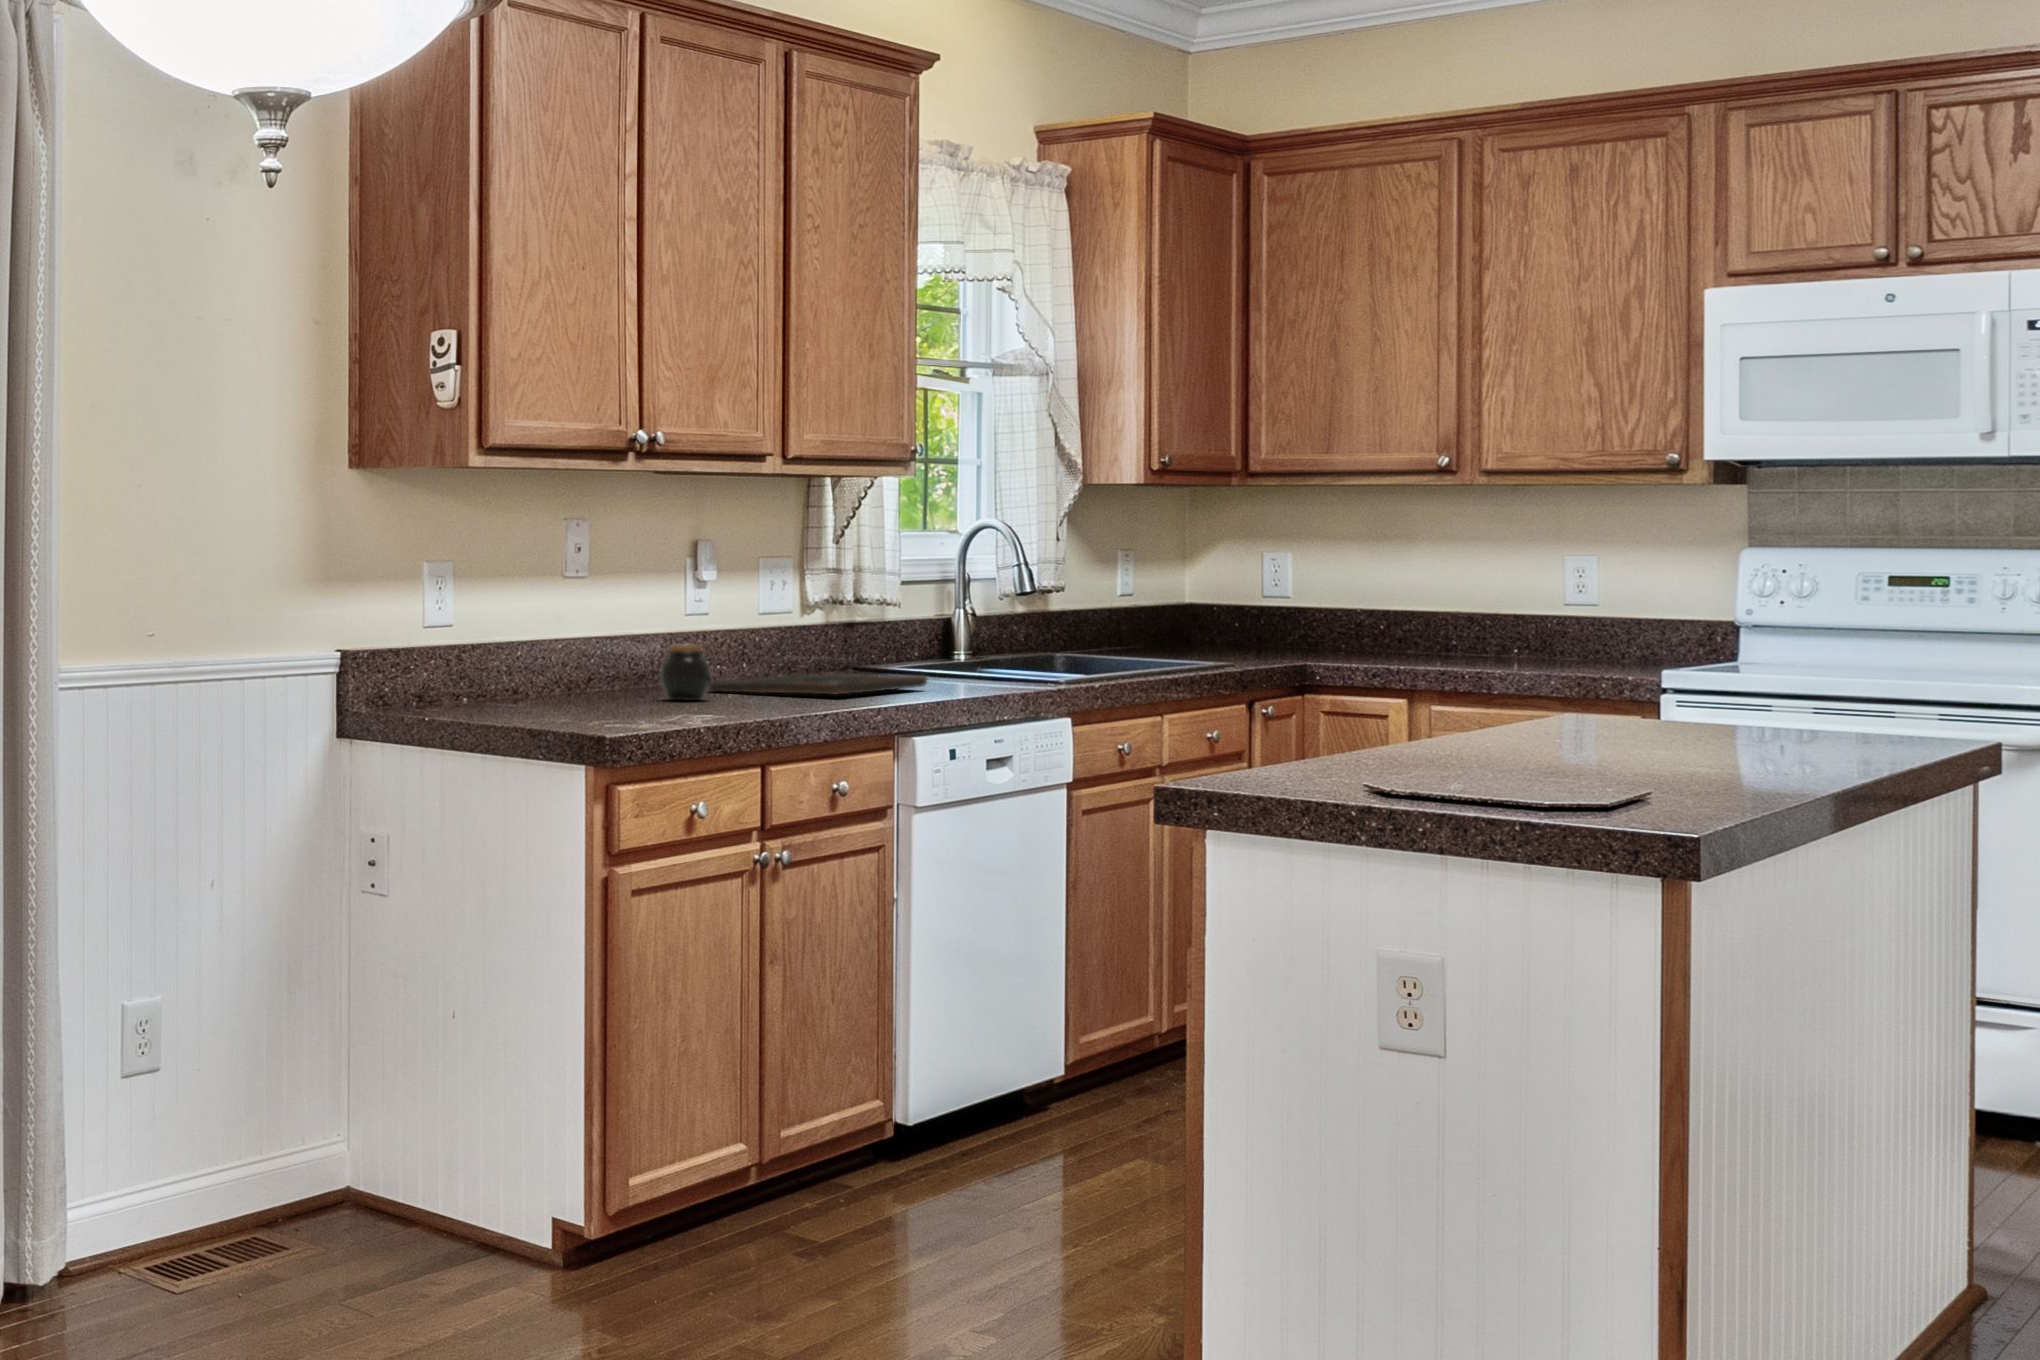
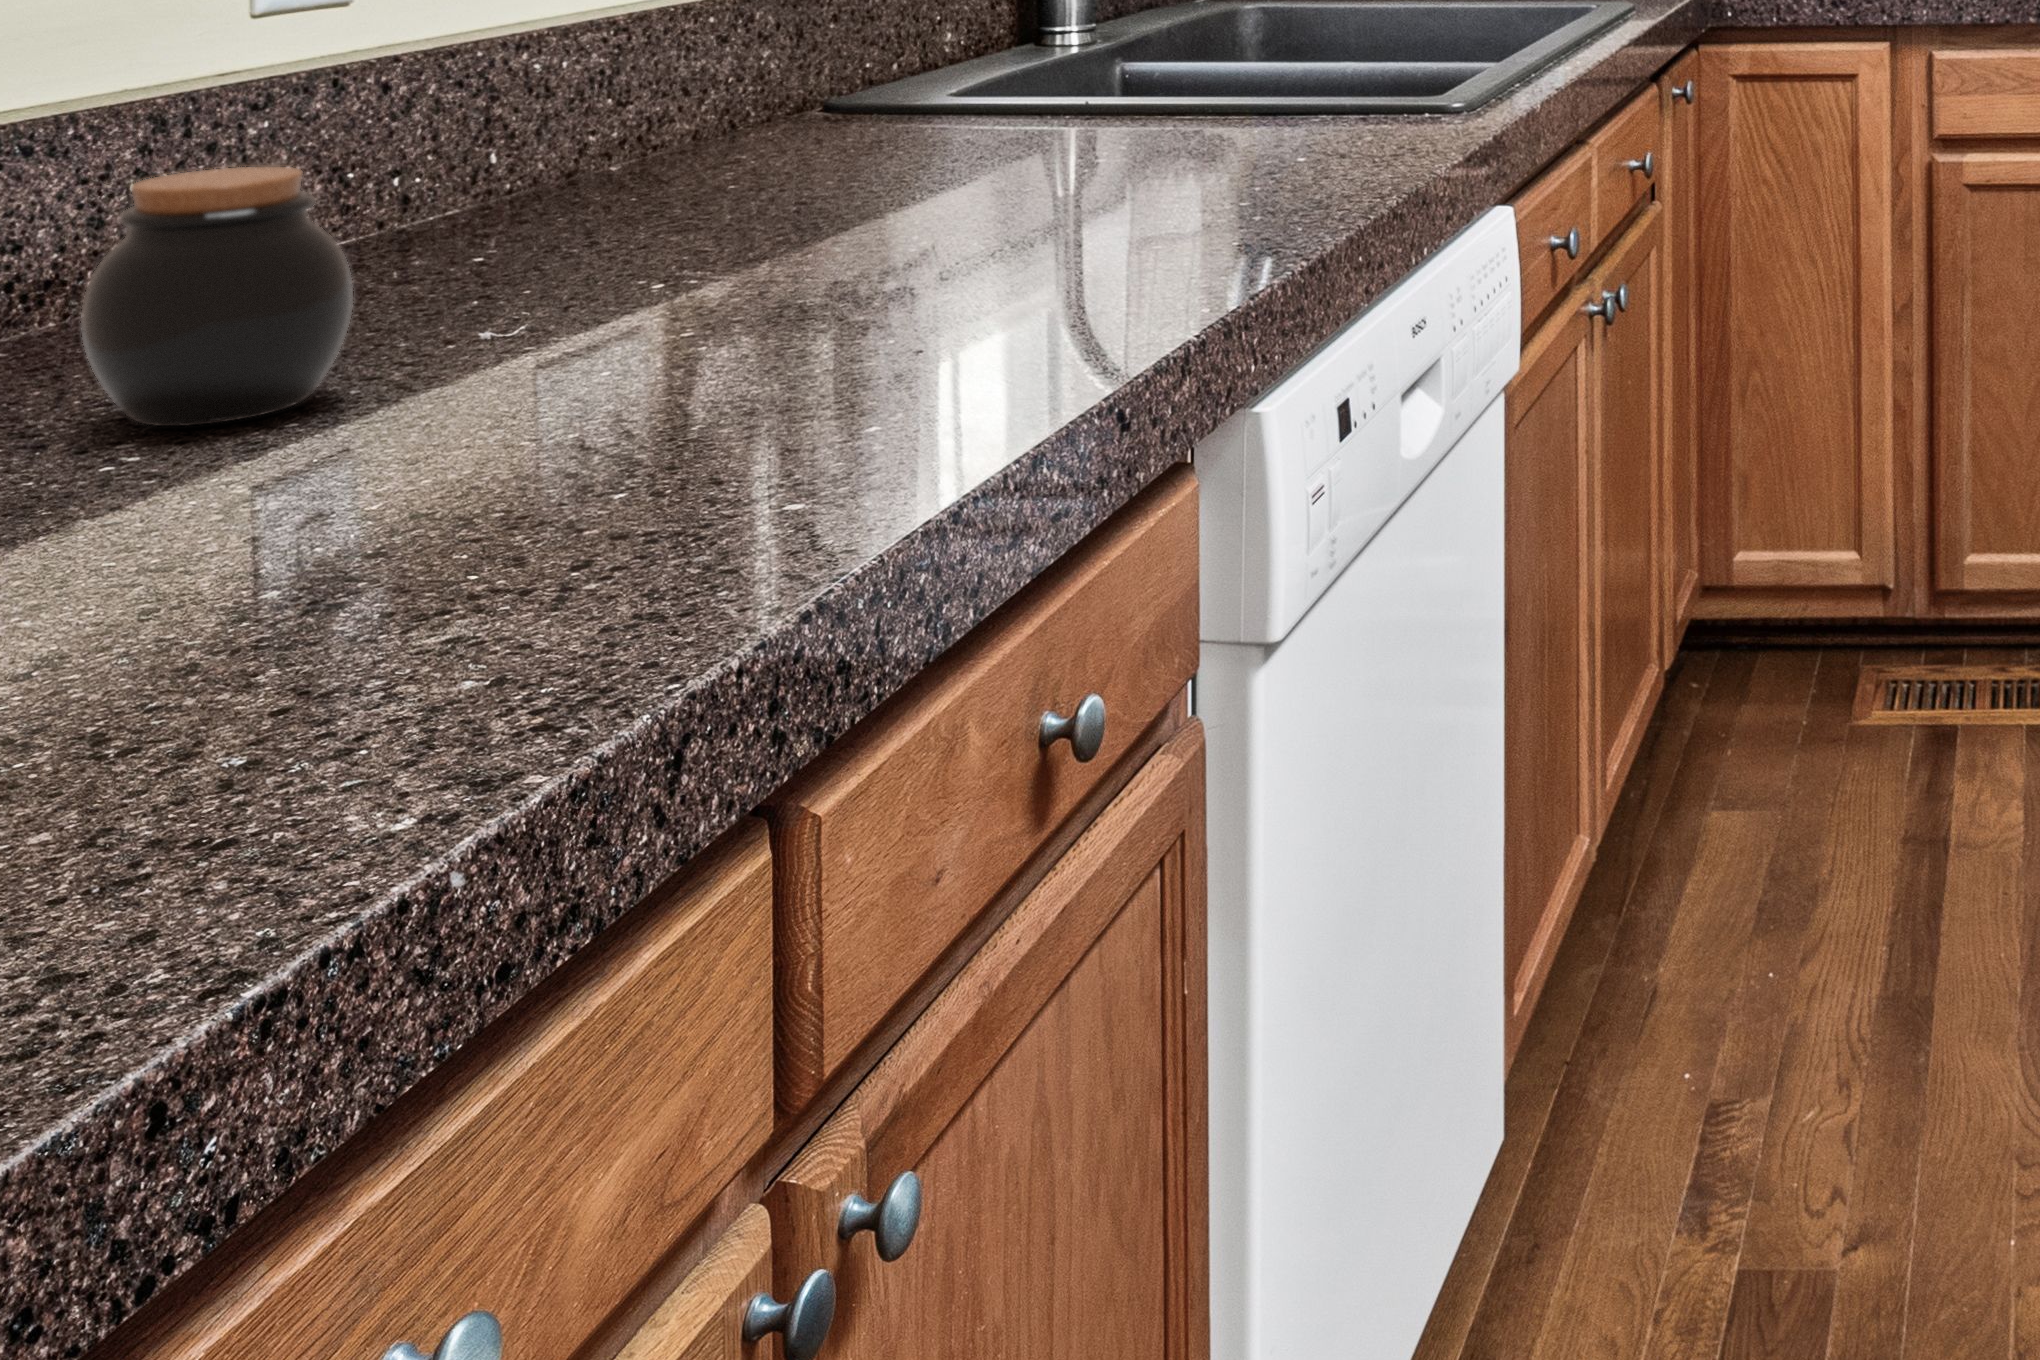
decorative tray: present [708,675,928,695] -> none [321,138,1133,295]

